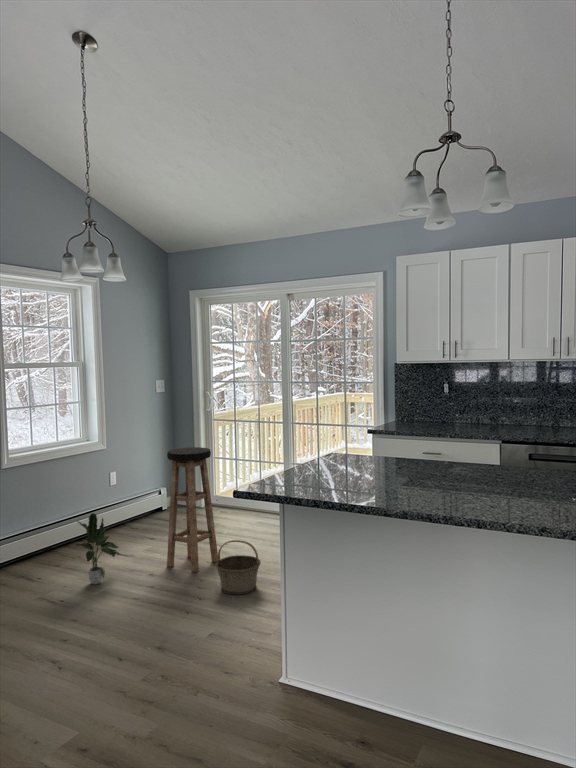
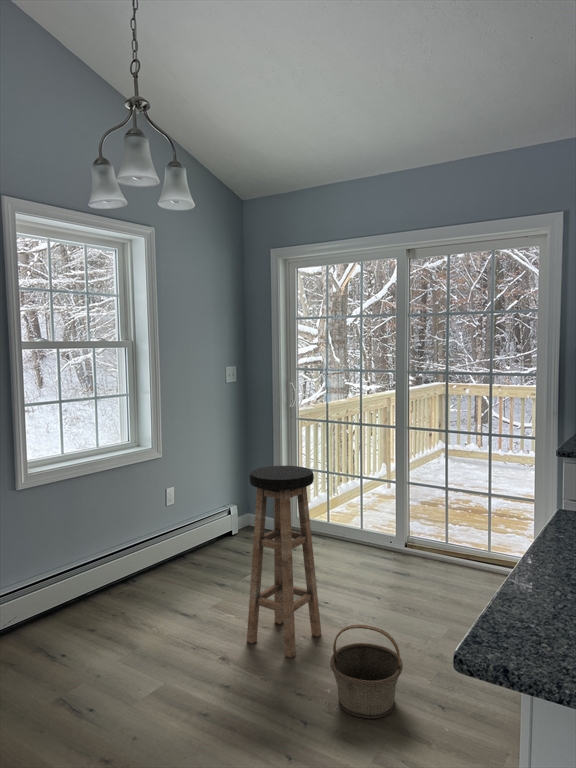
potted plant: present [76,513,121,584] -> none [111,567,183,676]

